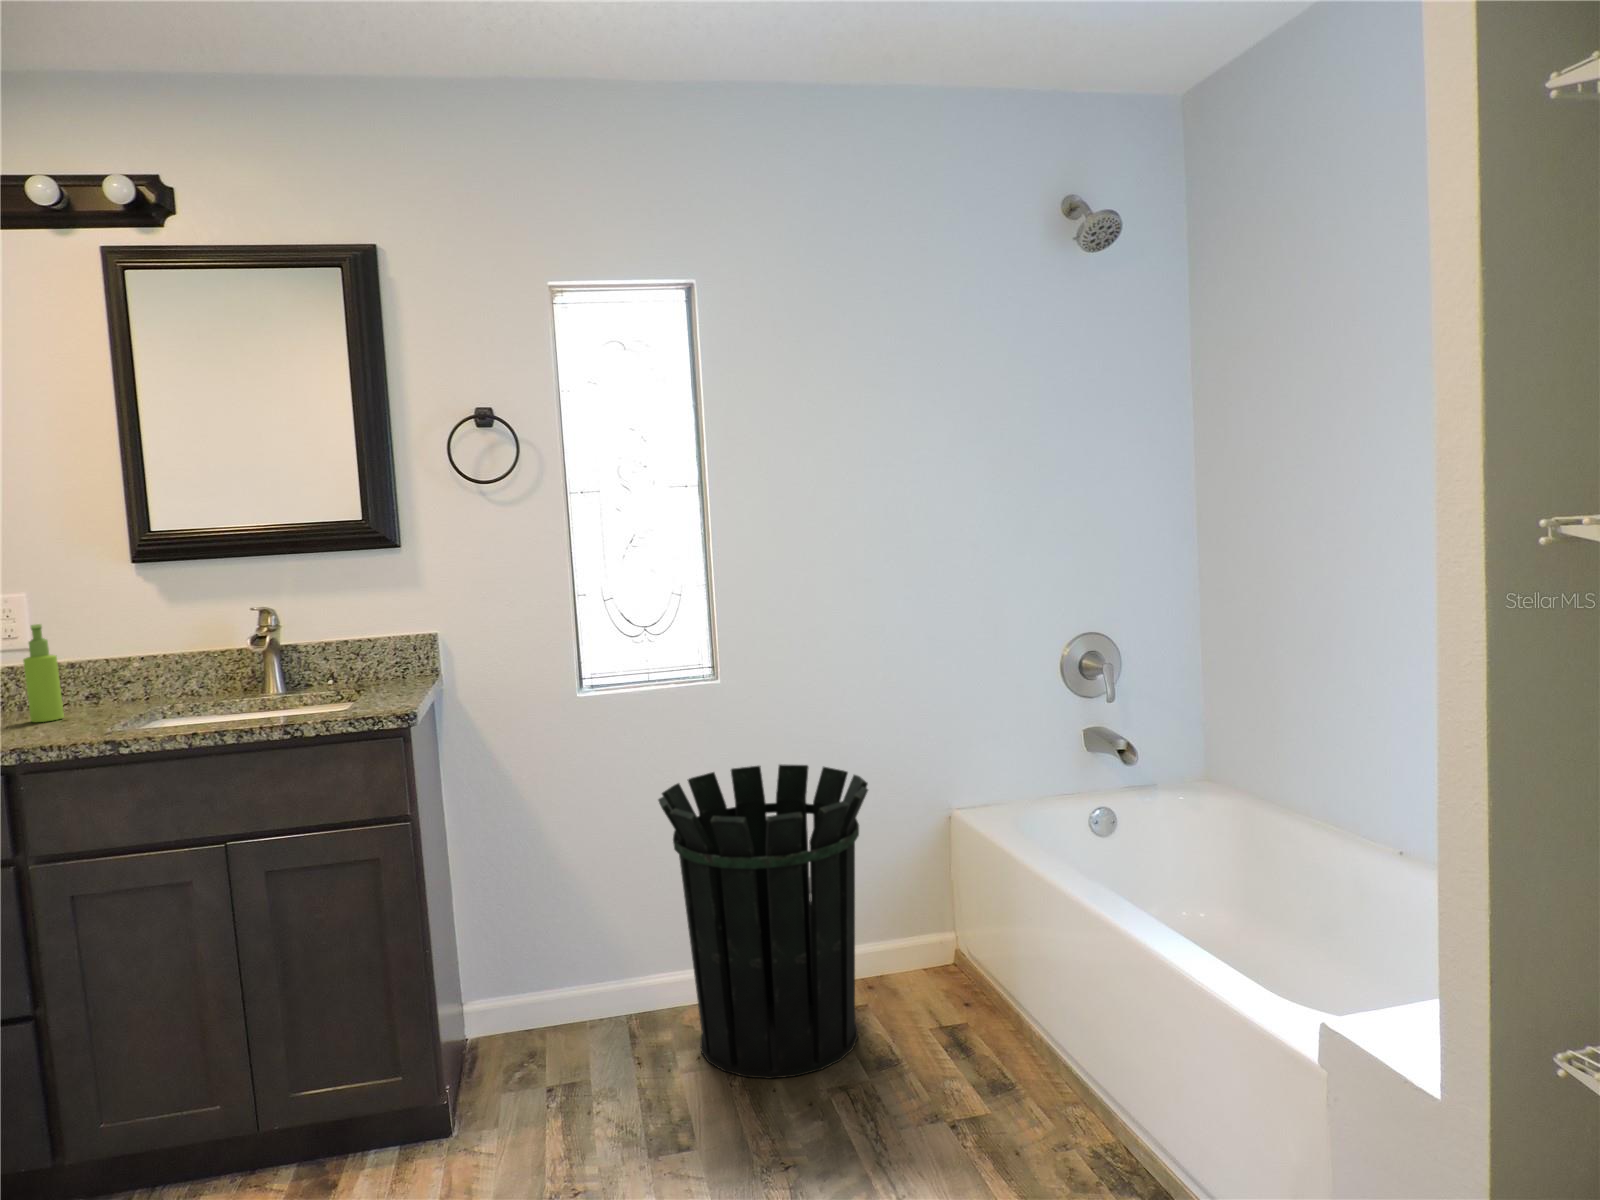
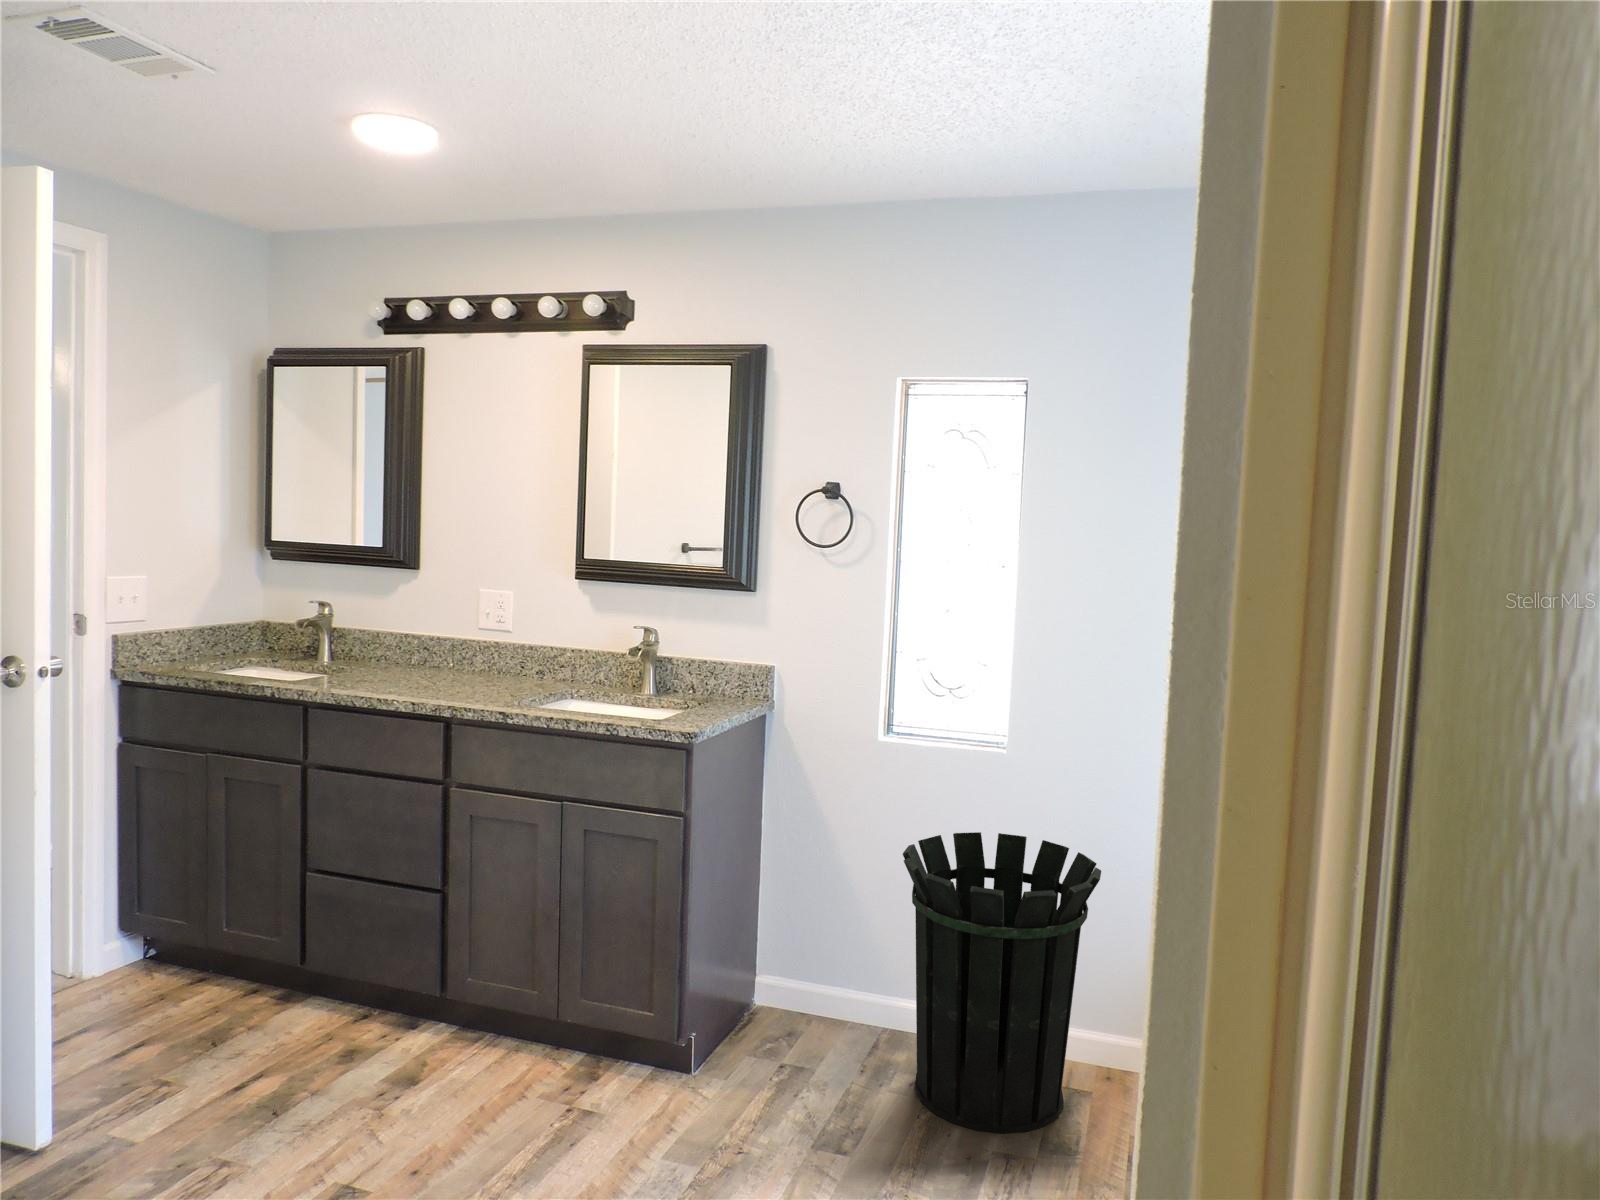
soap dispenser: present [23,624,64,722] -> none [491,617,512,687]

